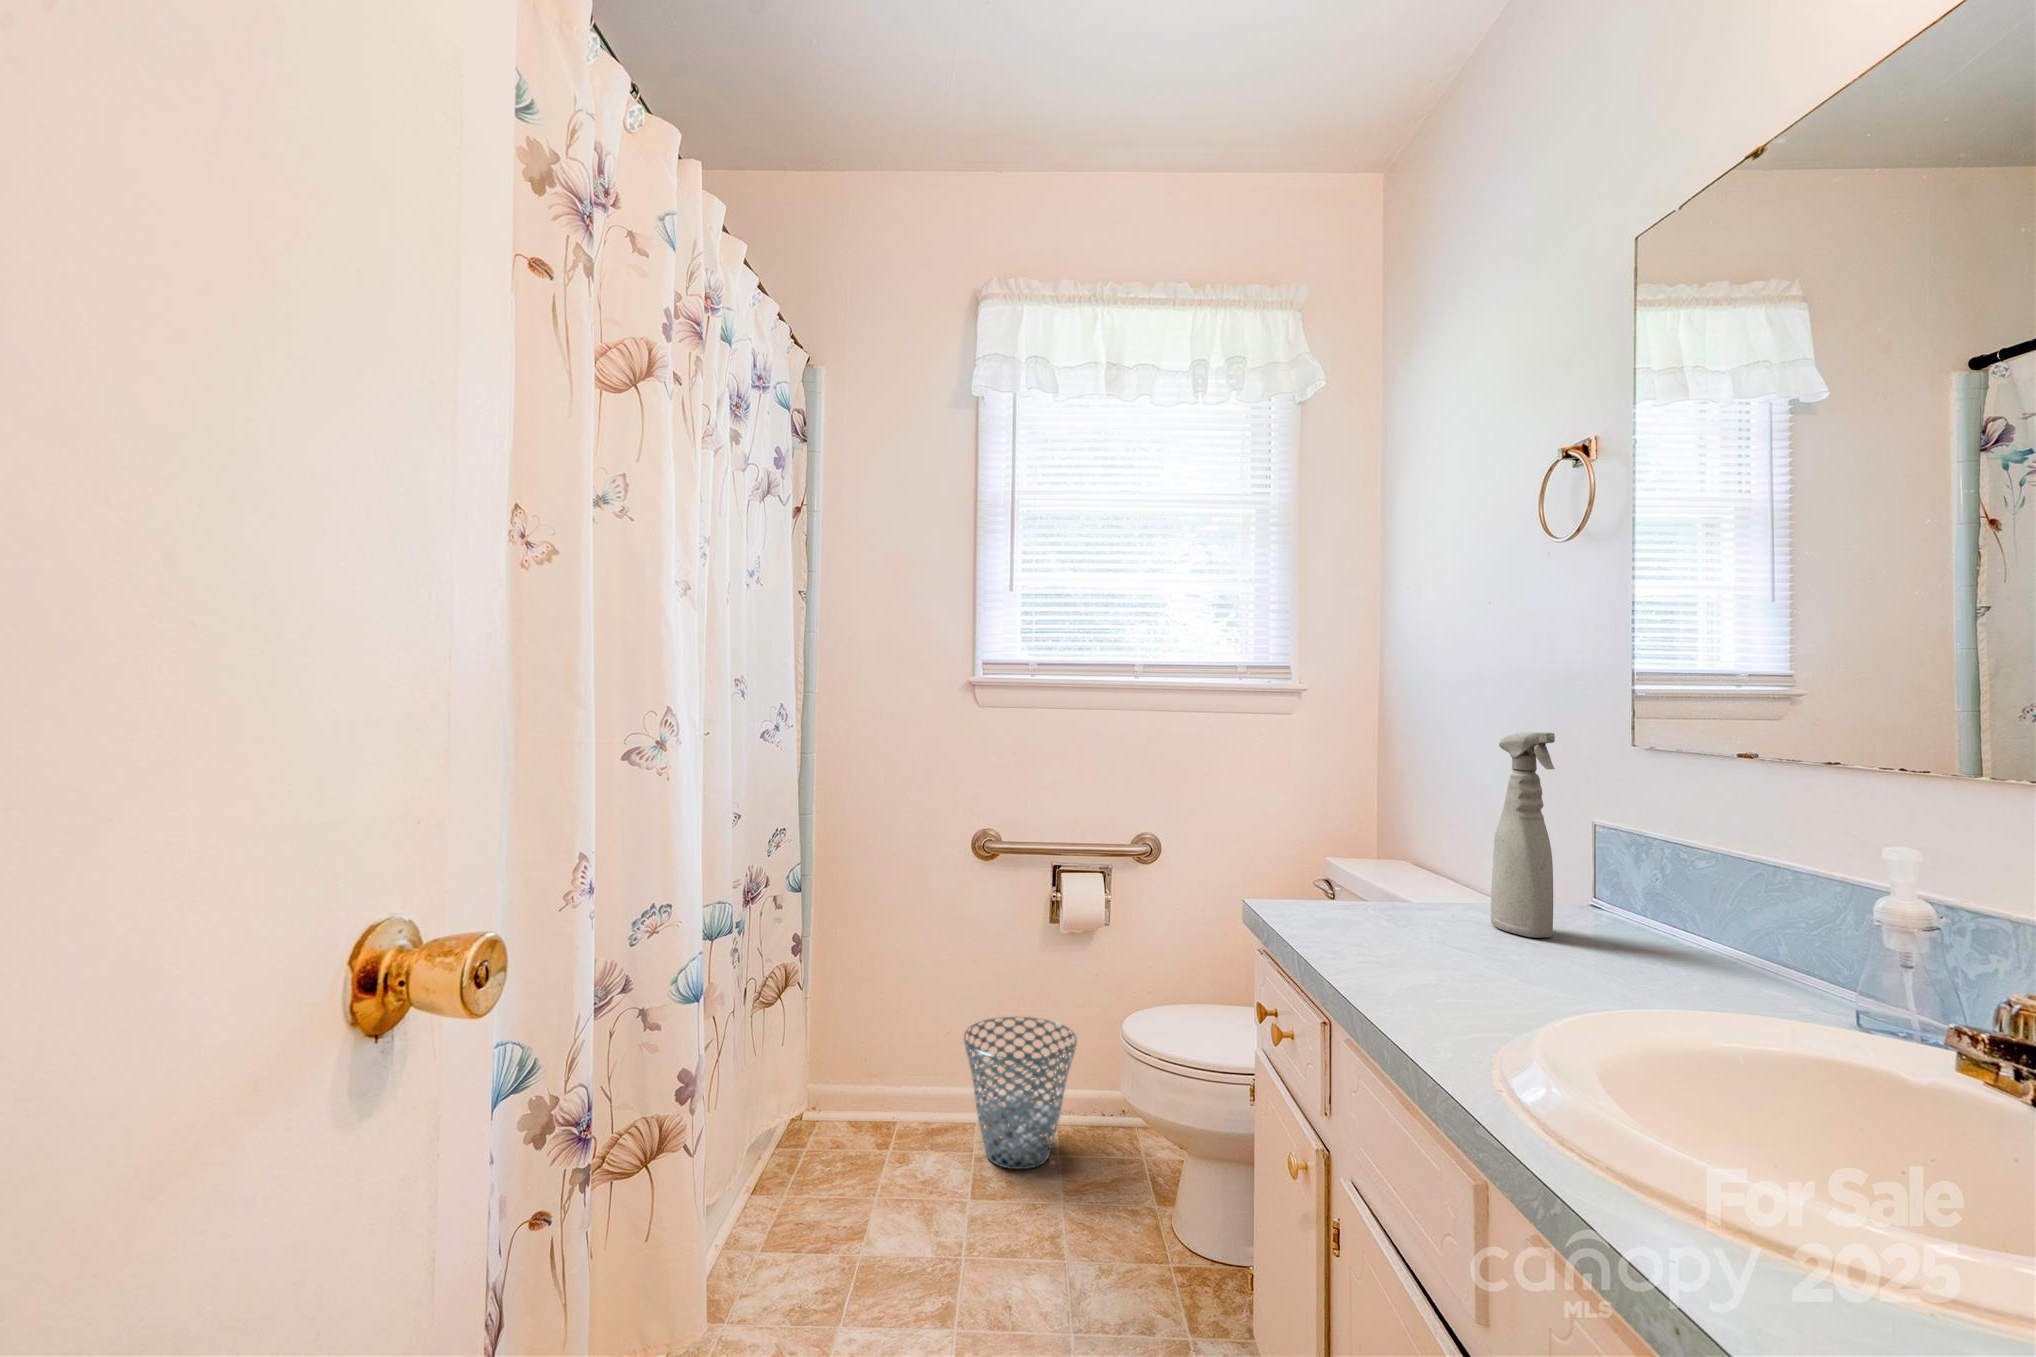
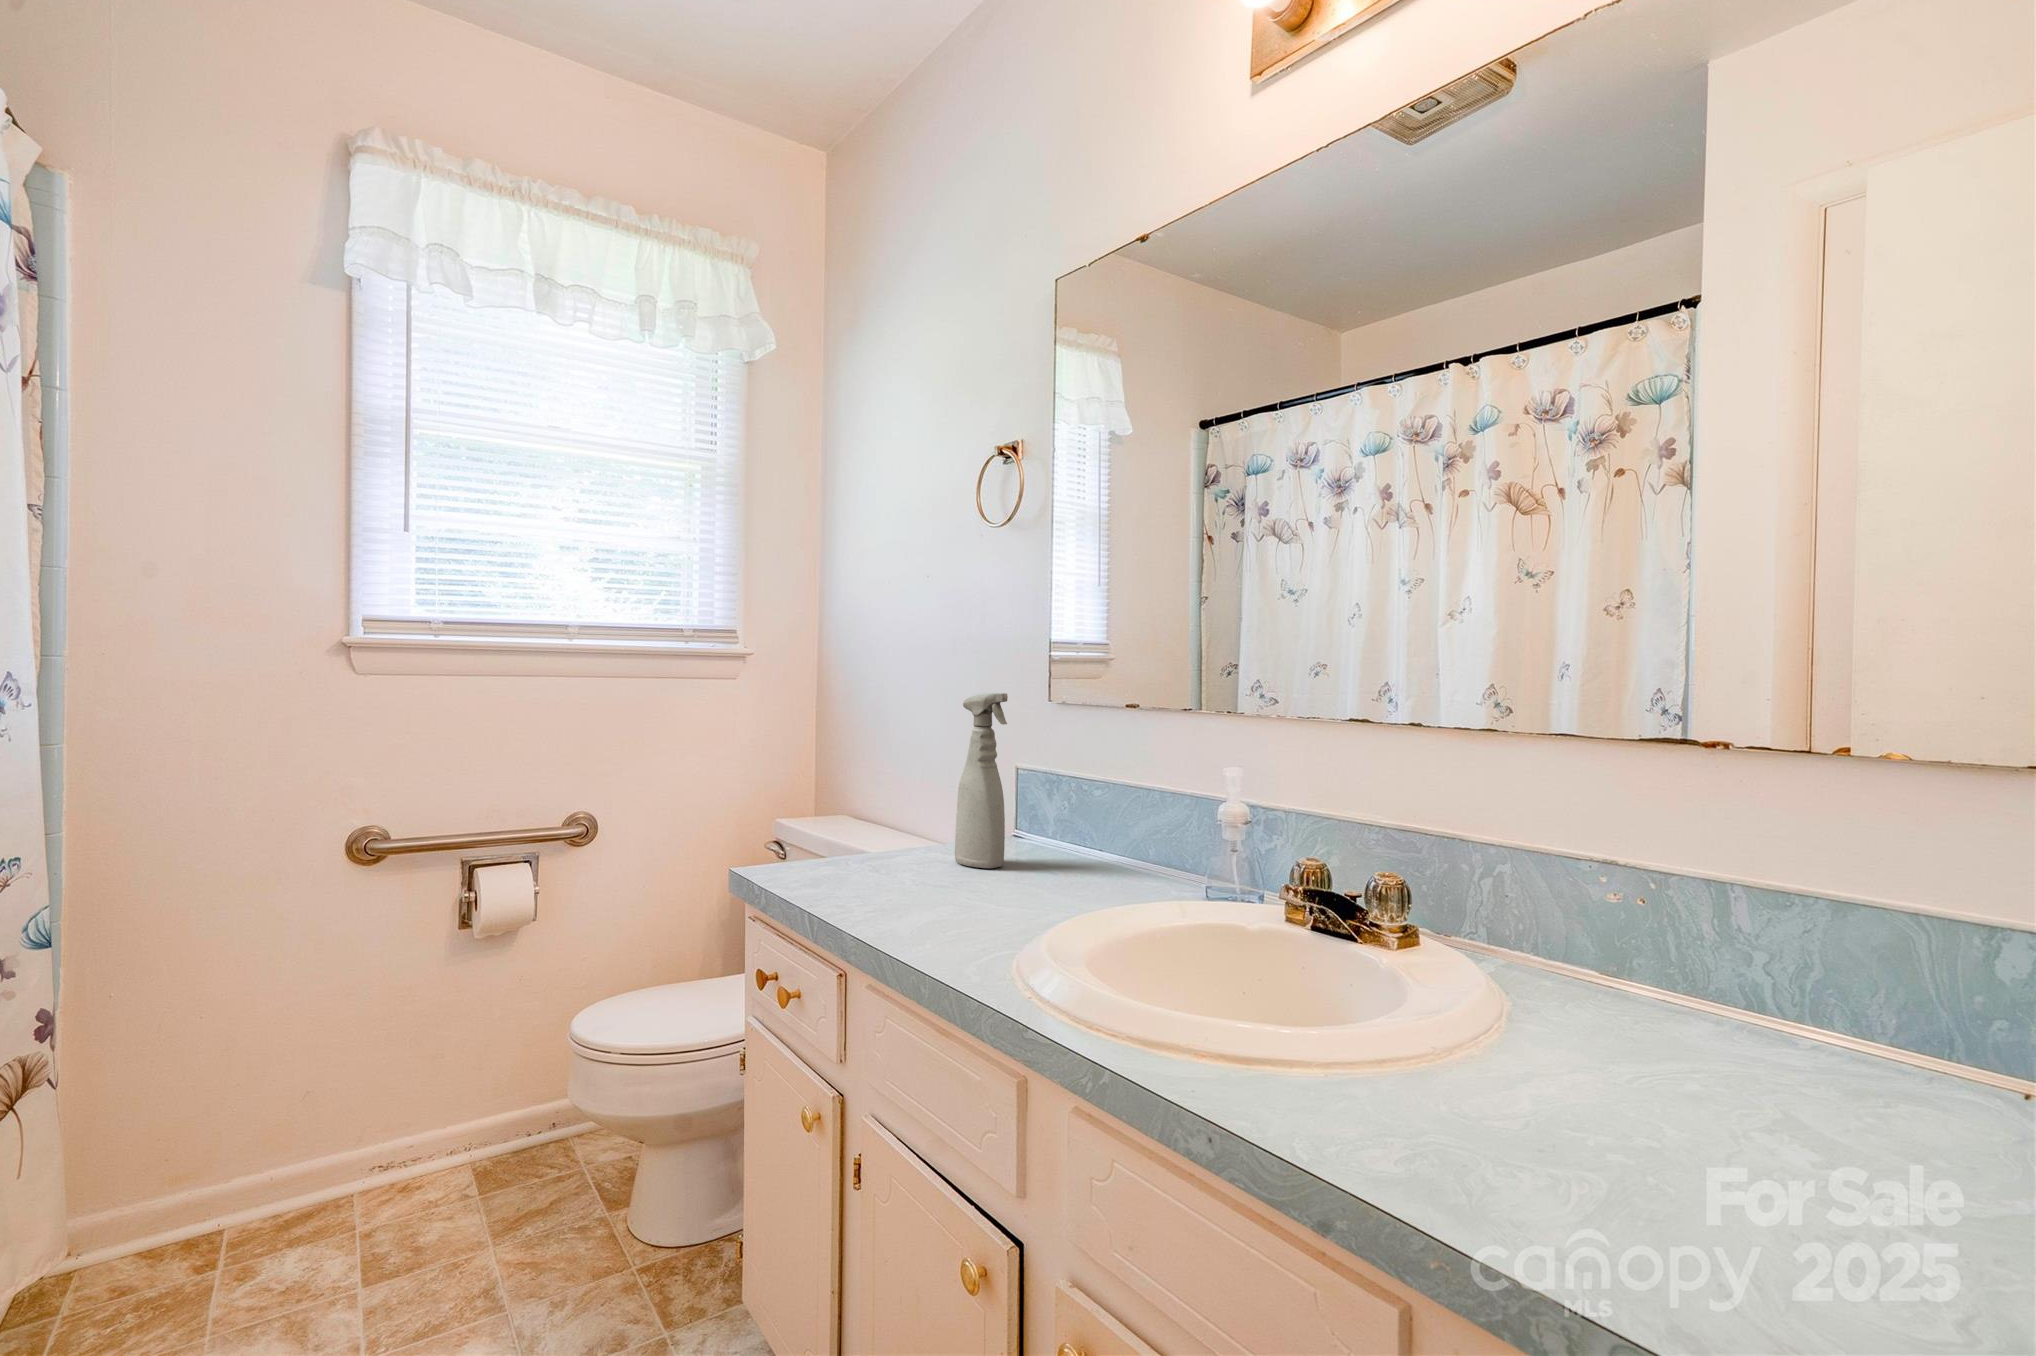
waste basket: present [964,1017,1077,1169] -> none [341,1046,502,1234]

